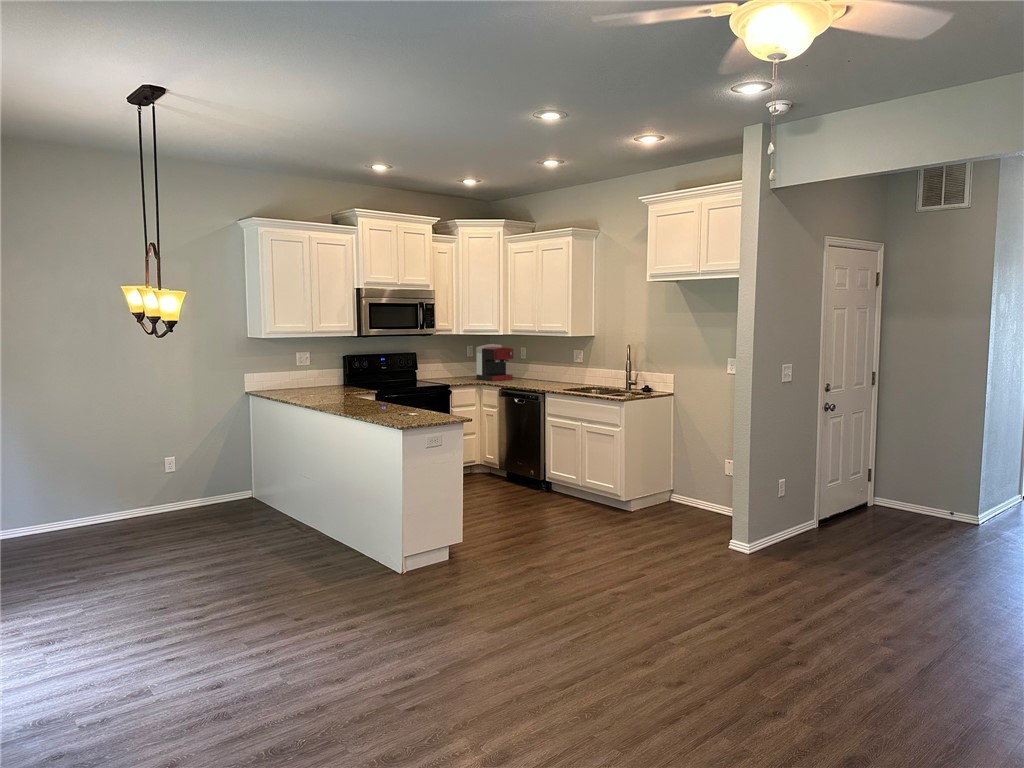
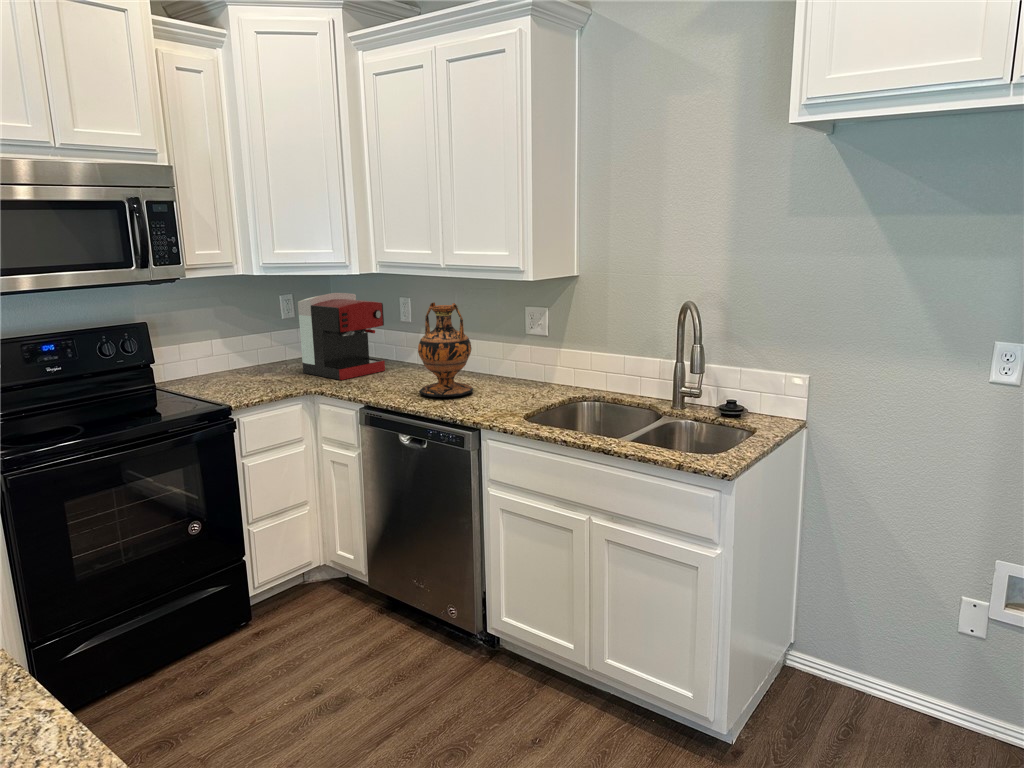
vase: none [524,346,548,385] -> present [418,303,473,397]

